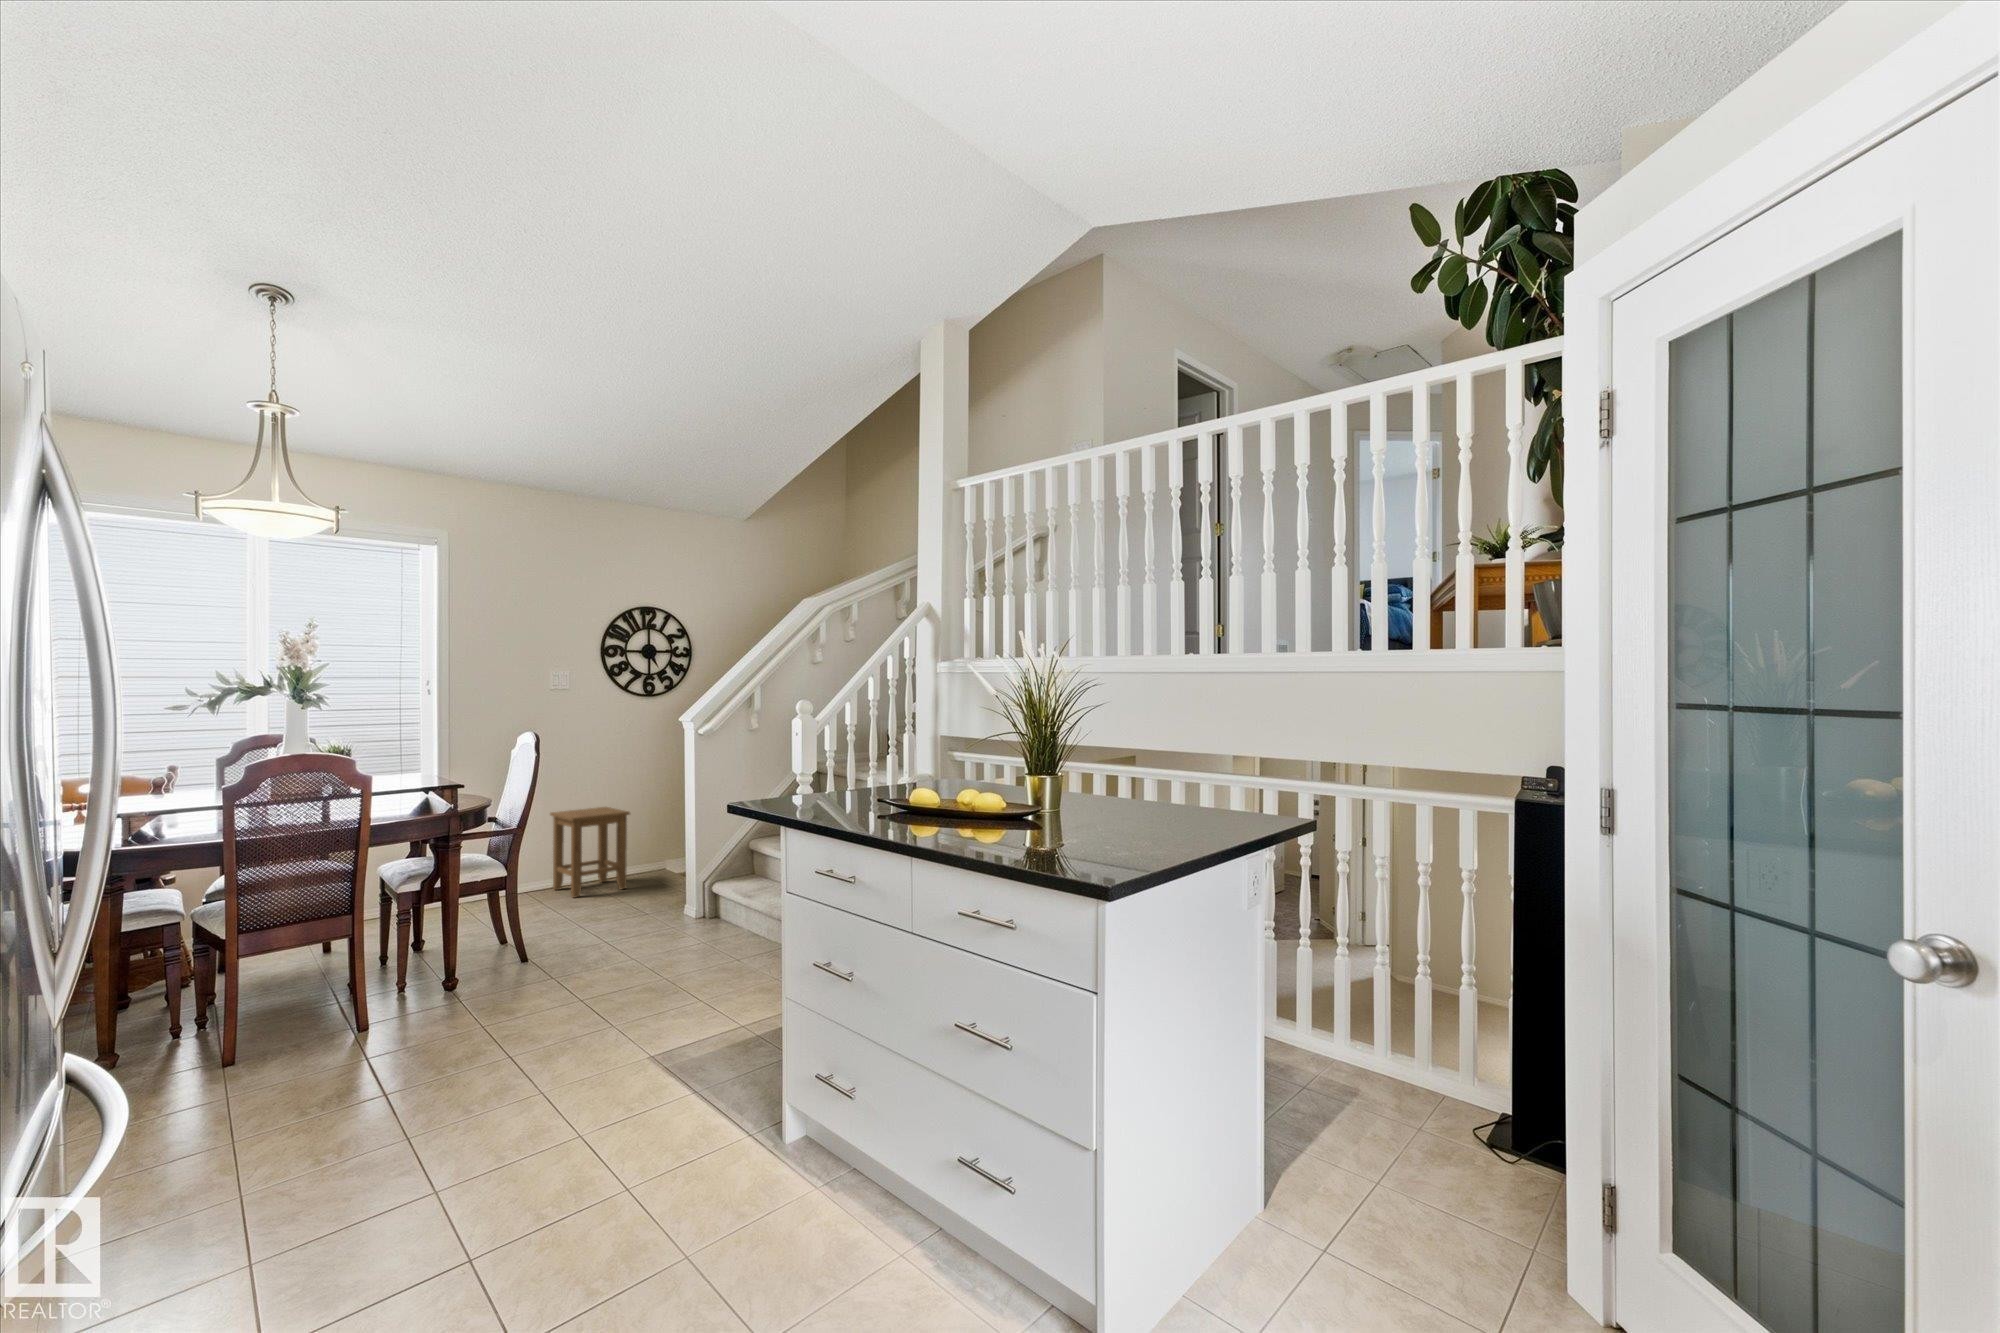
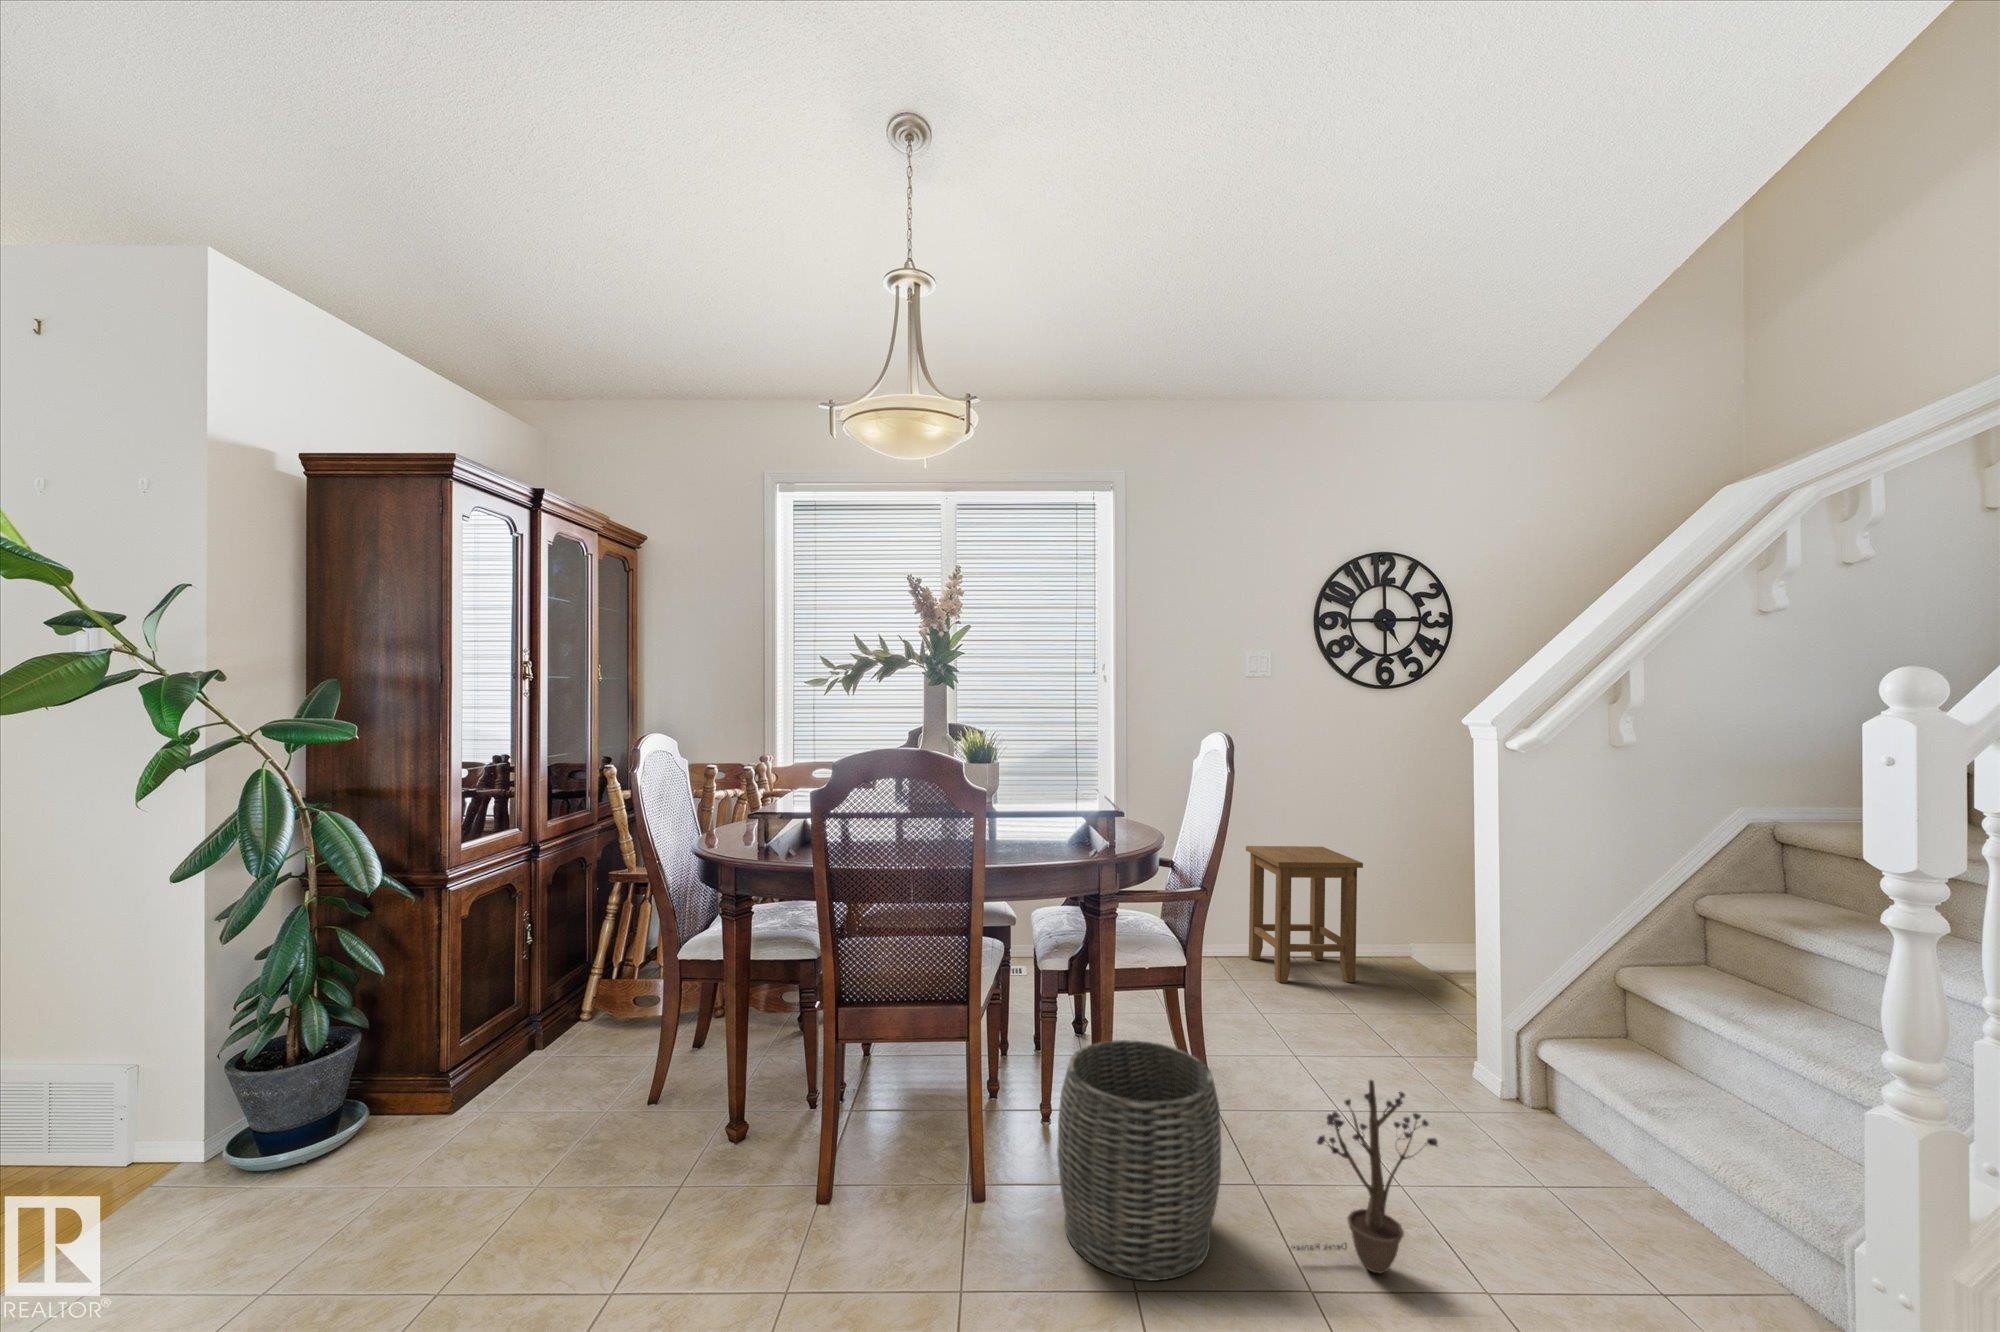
decorative plant: none [567,896,638,986] -> present [1292,1080,1437,1273]
woven basket: none [431,909,529,1017] -> present [1057,1040,1221,1281]

